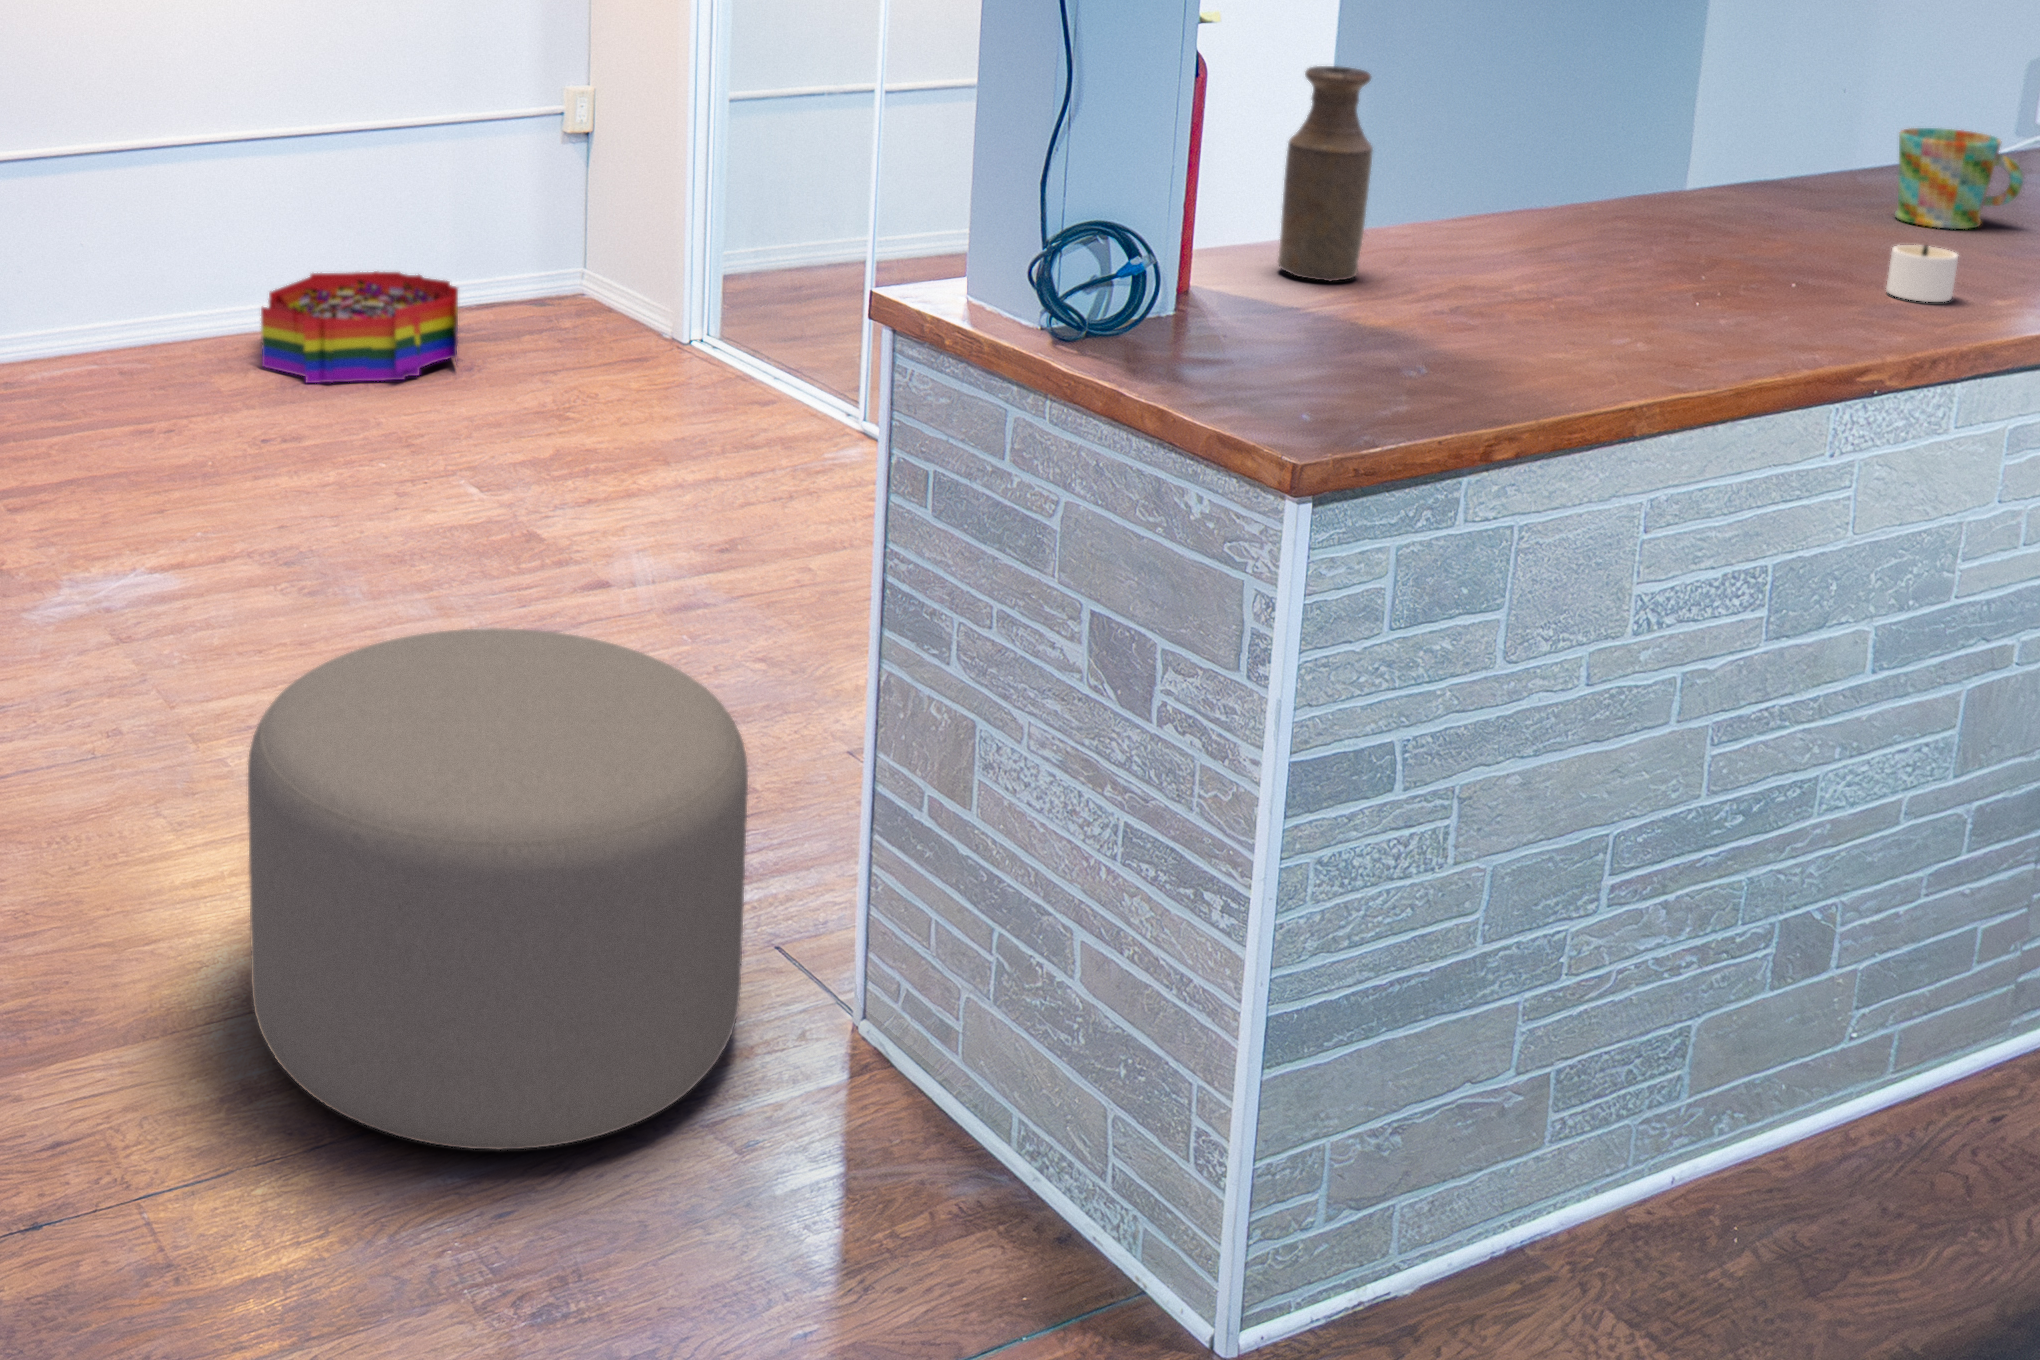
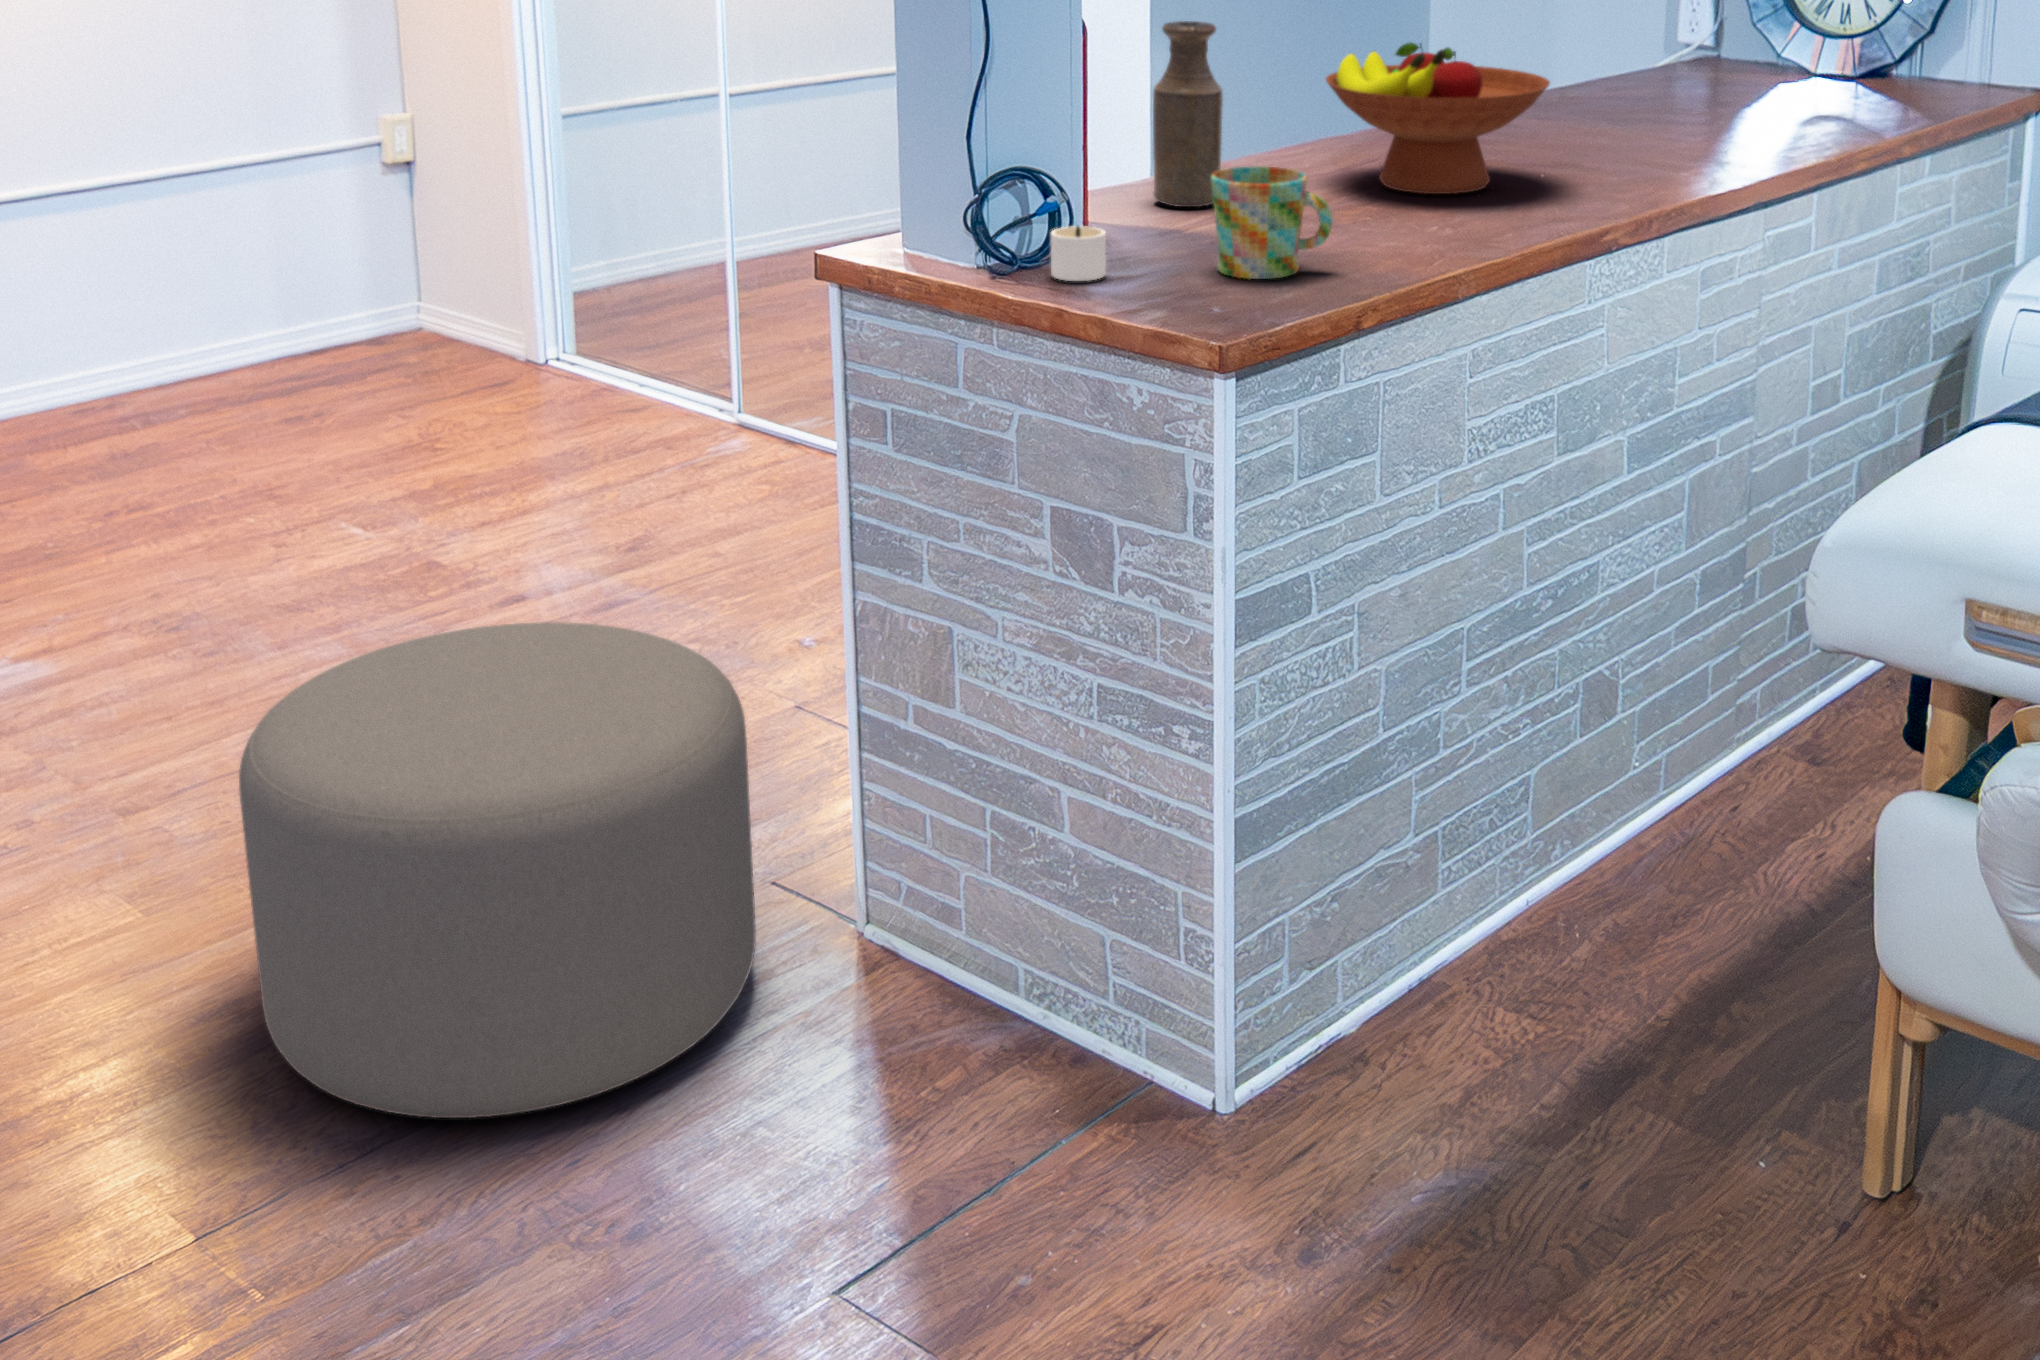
fruit bowl: none [1511,109,1813,296] -> present [1326,43,1550,194]
mug: present [1895,128,2023,229] -> present [1211,166,1333,279]
candle: present [1886,245,1958,302] -> present [1051,226,1106,281]
storage bin: present [261,271,458,383] -> none [66,322,301,449]

